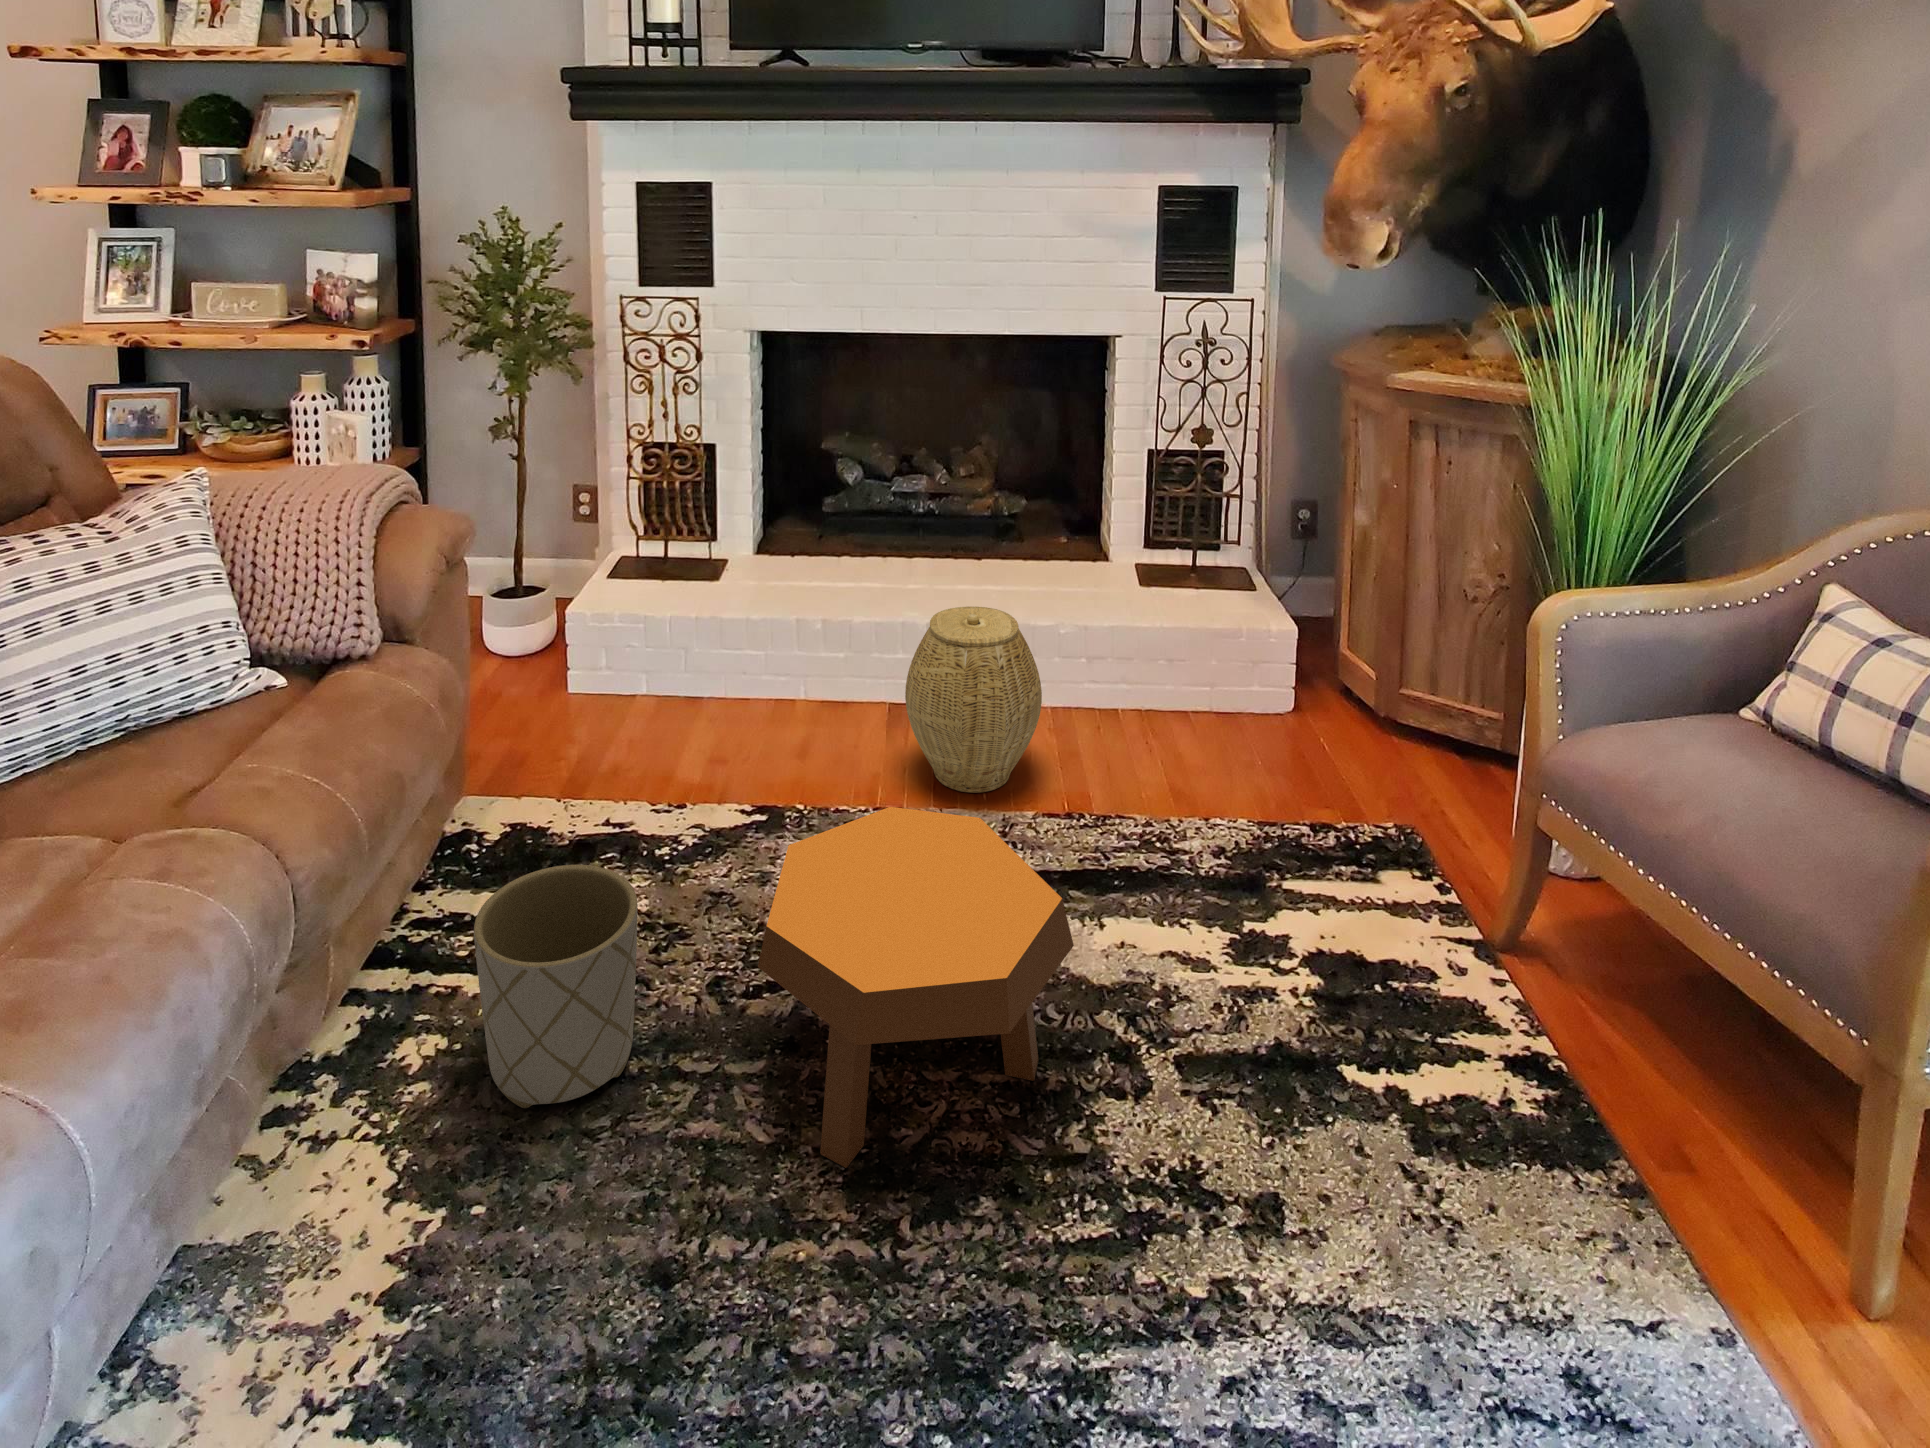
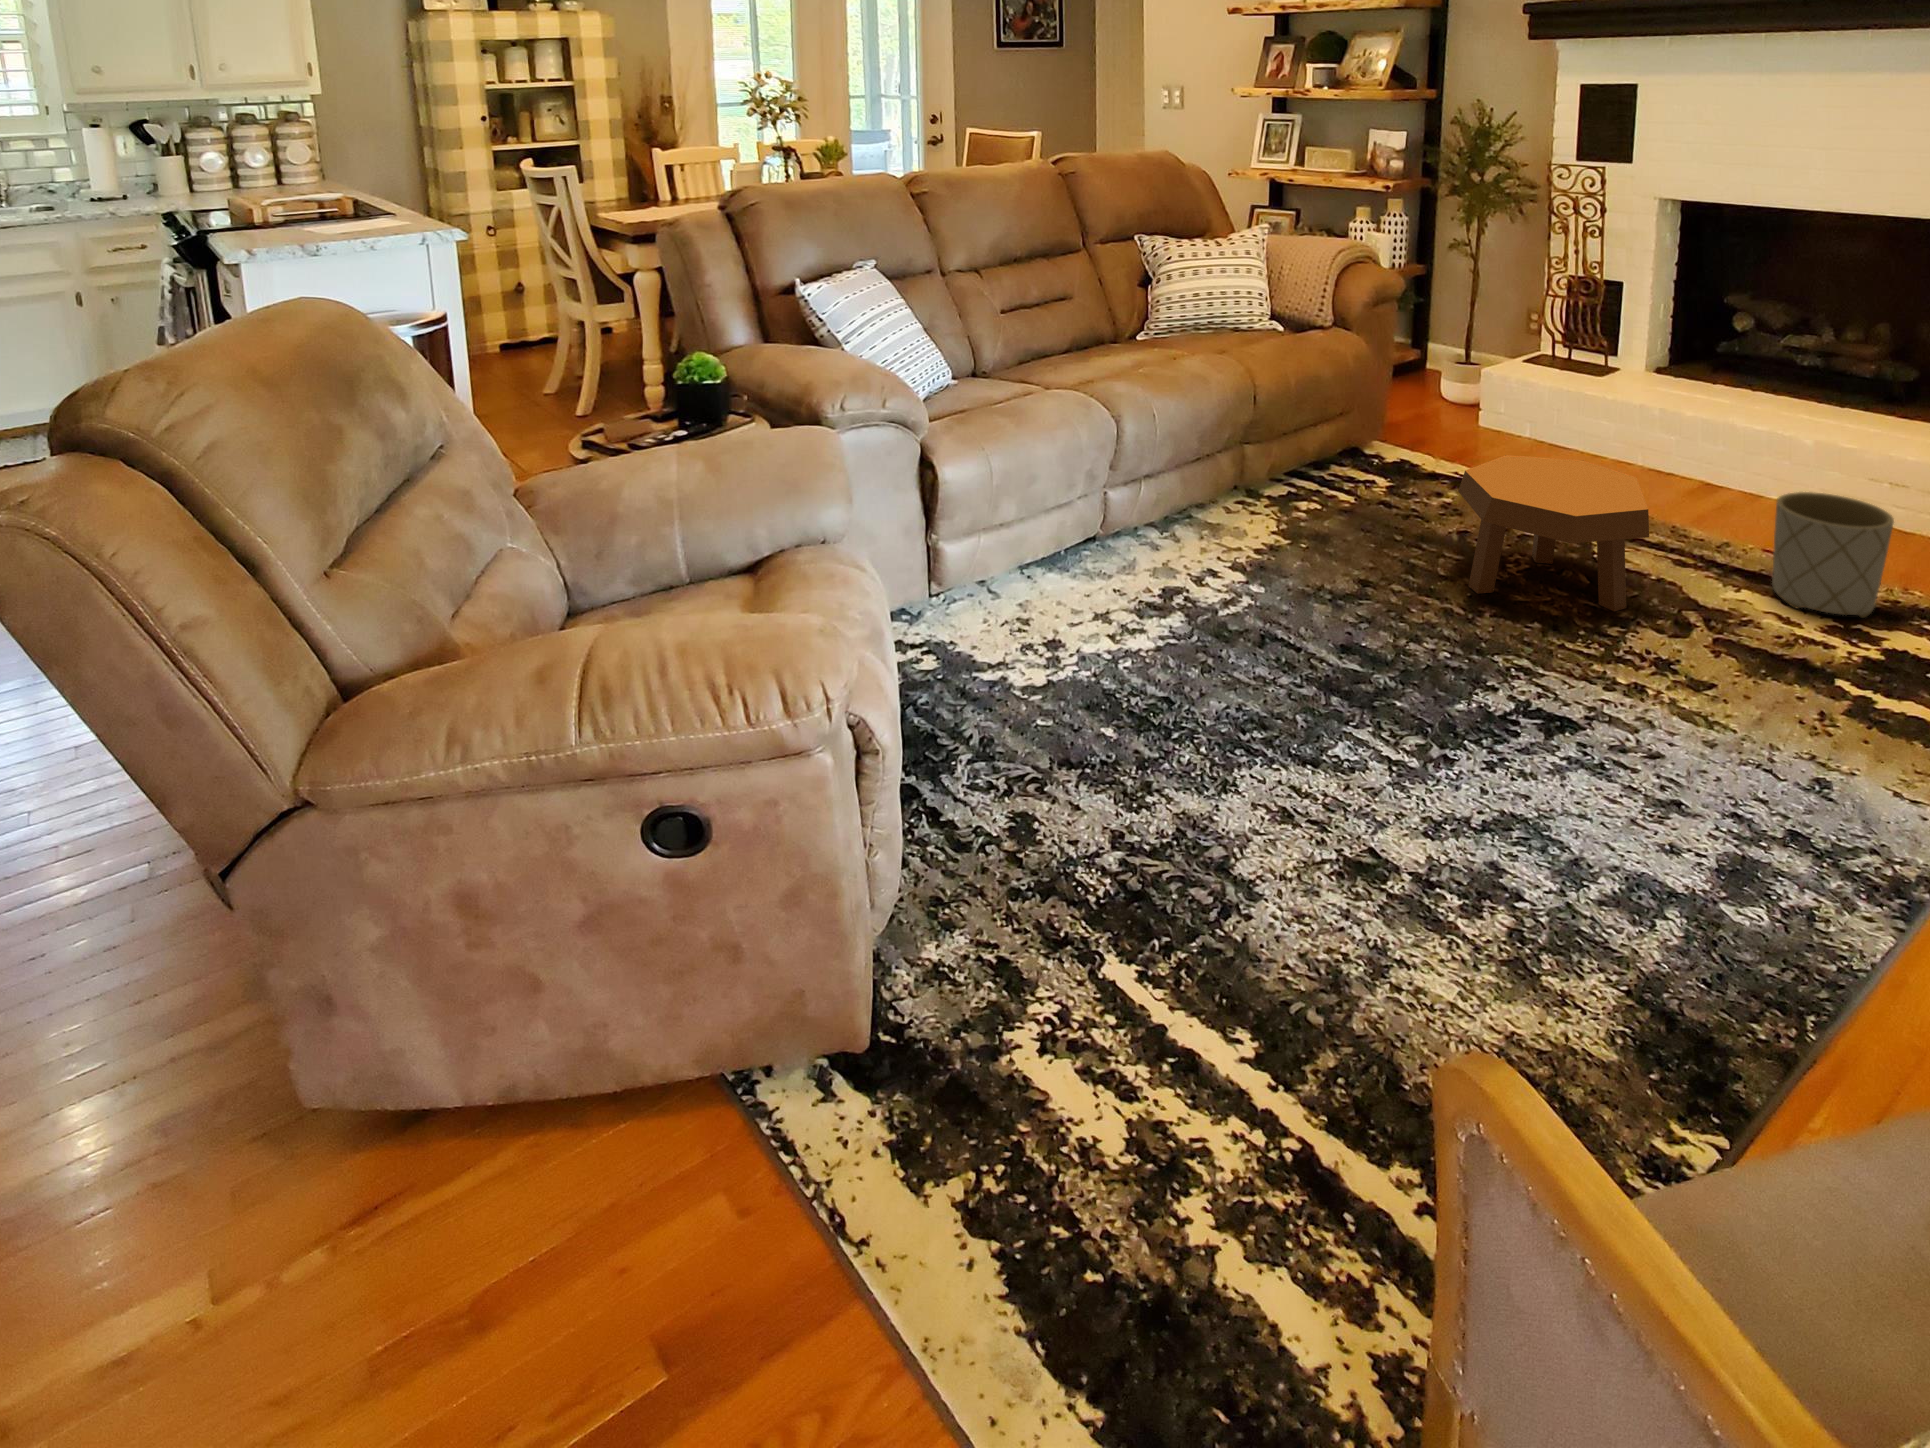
woven basket: present [905,607,1042,793] -> none [1672,396,1791,526]
planter: present [474,865,638,1108] -> present [1772,492,1894,618]

